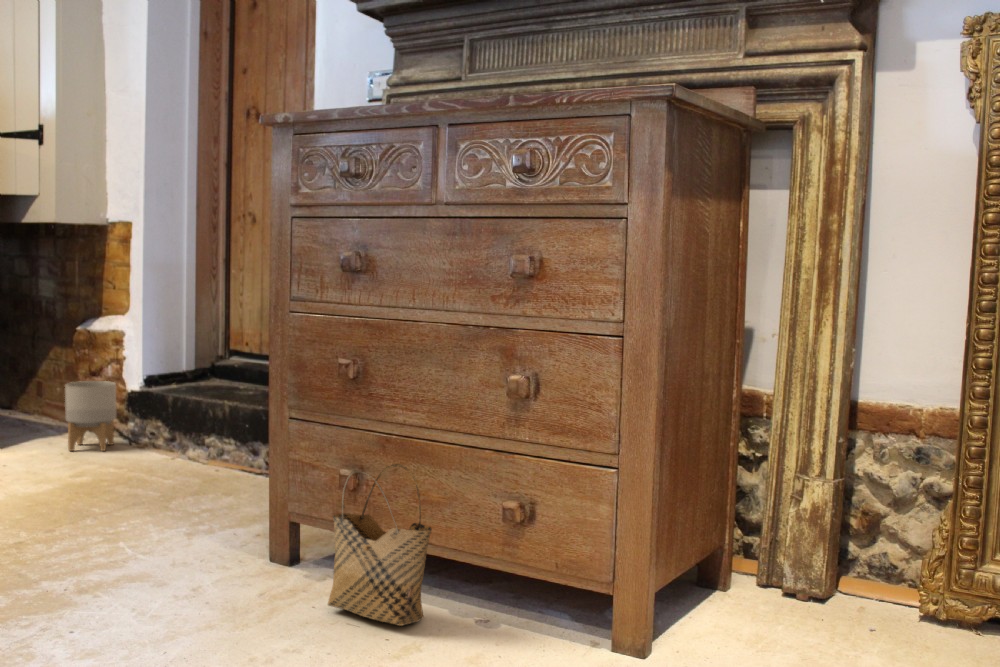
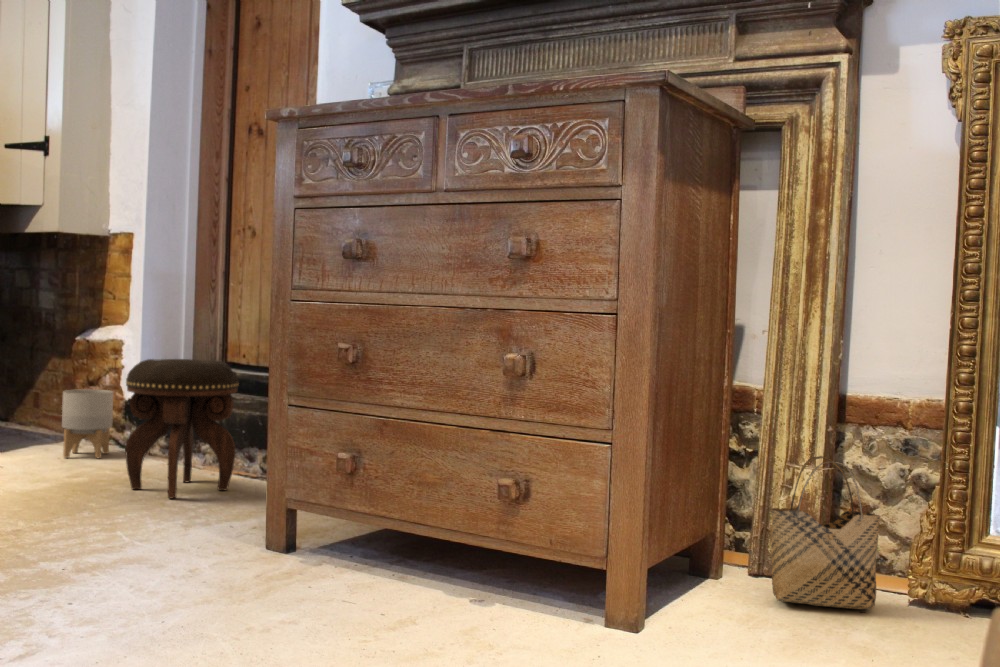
footstool: none [127,357,241,500] -> present [125,359,239,498]
woven basket: present [328,464,432,626] -> present [771,456,880,609]

